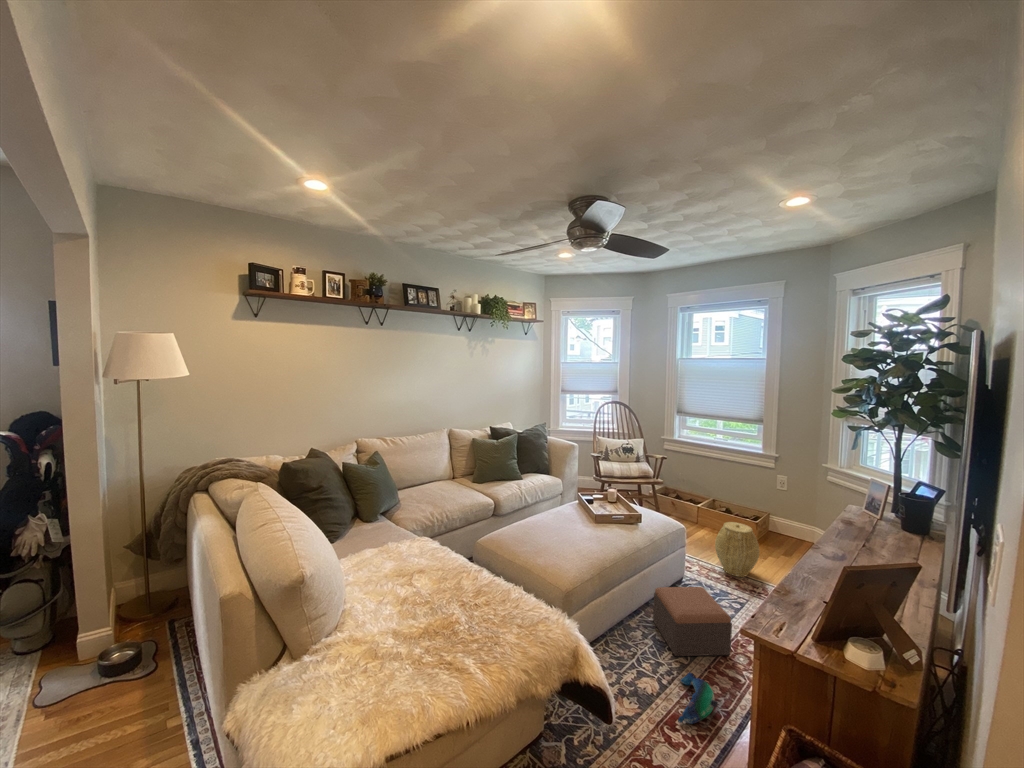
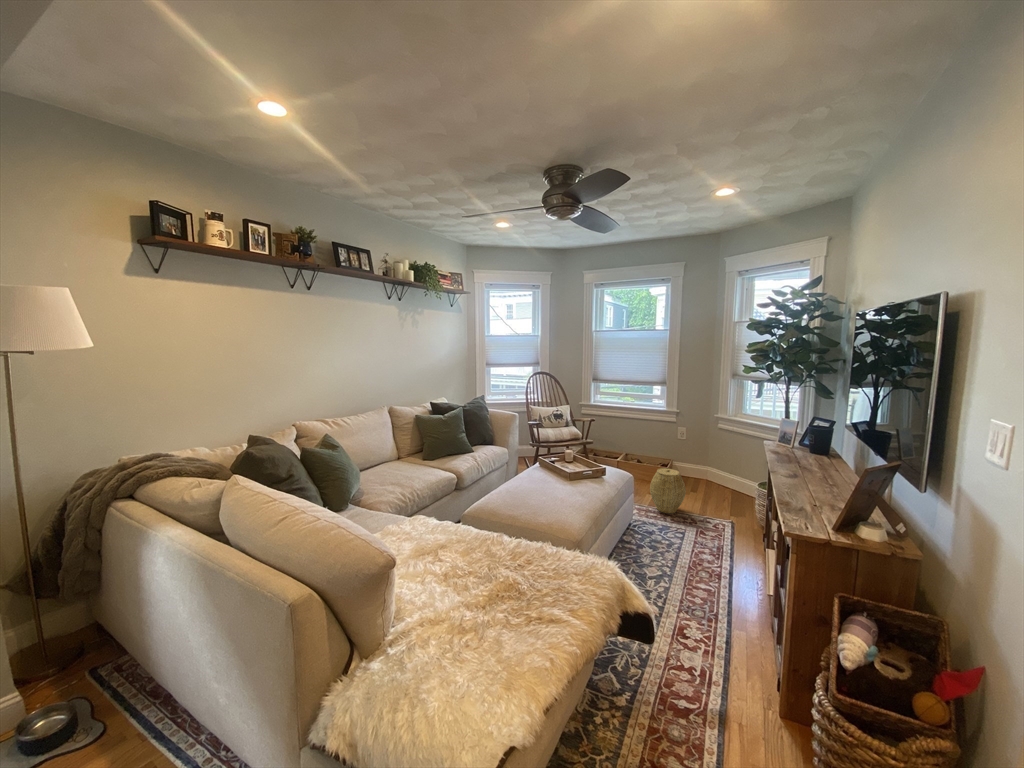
footstool: present [653,587,732,656] -> none [627,523,697,583]
plush toy: present [678,672,718,724] -> none [671,592,712,632]

